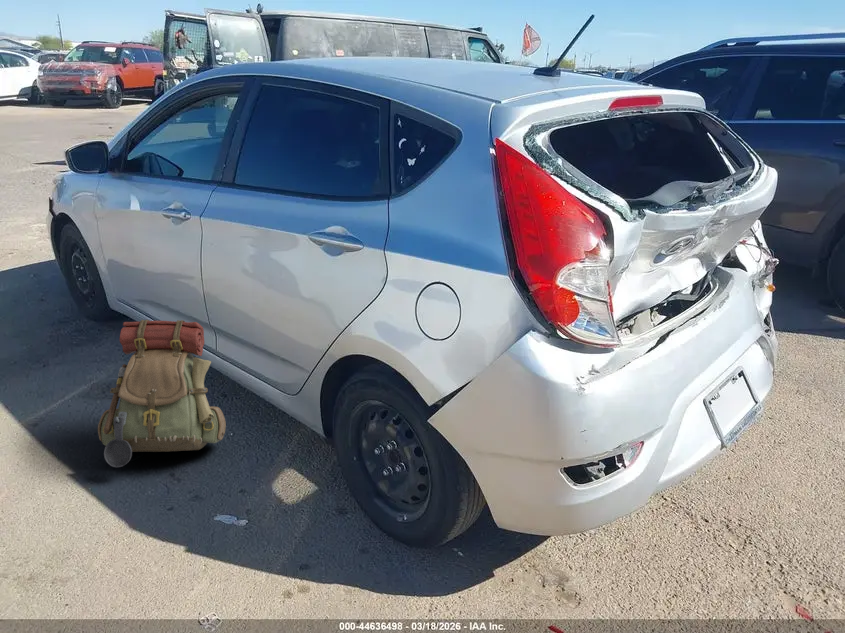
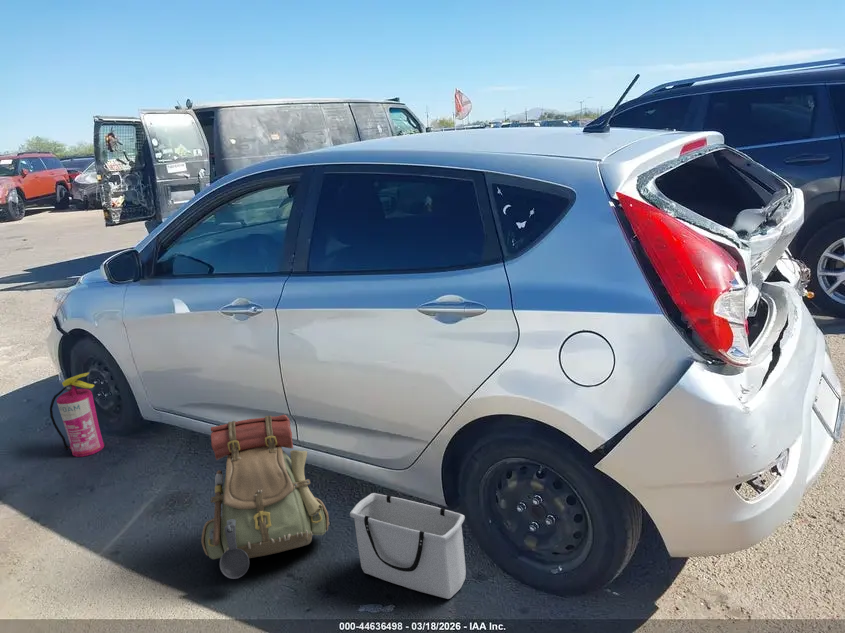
fire extinguisher: none [30,255,78,333] -> present [50,373,104,457]
storage bin: none [227,412,328,525] -> present [350,493,466,599]

